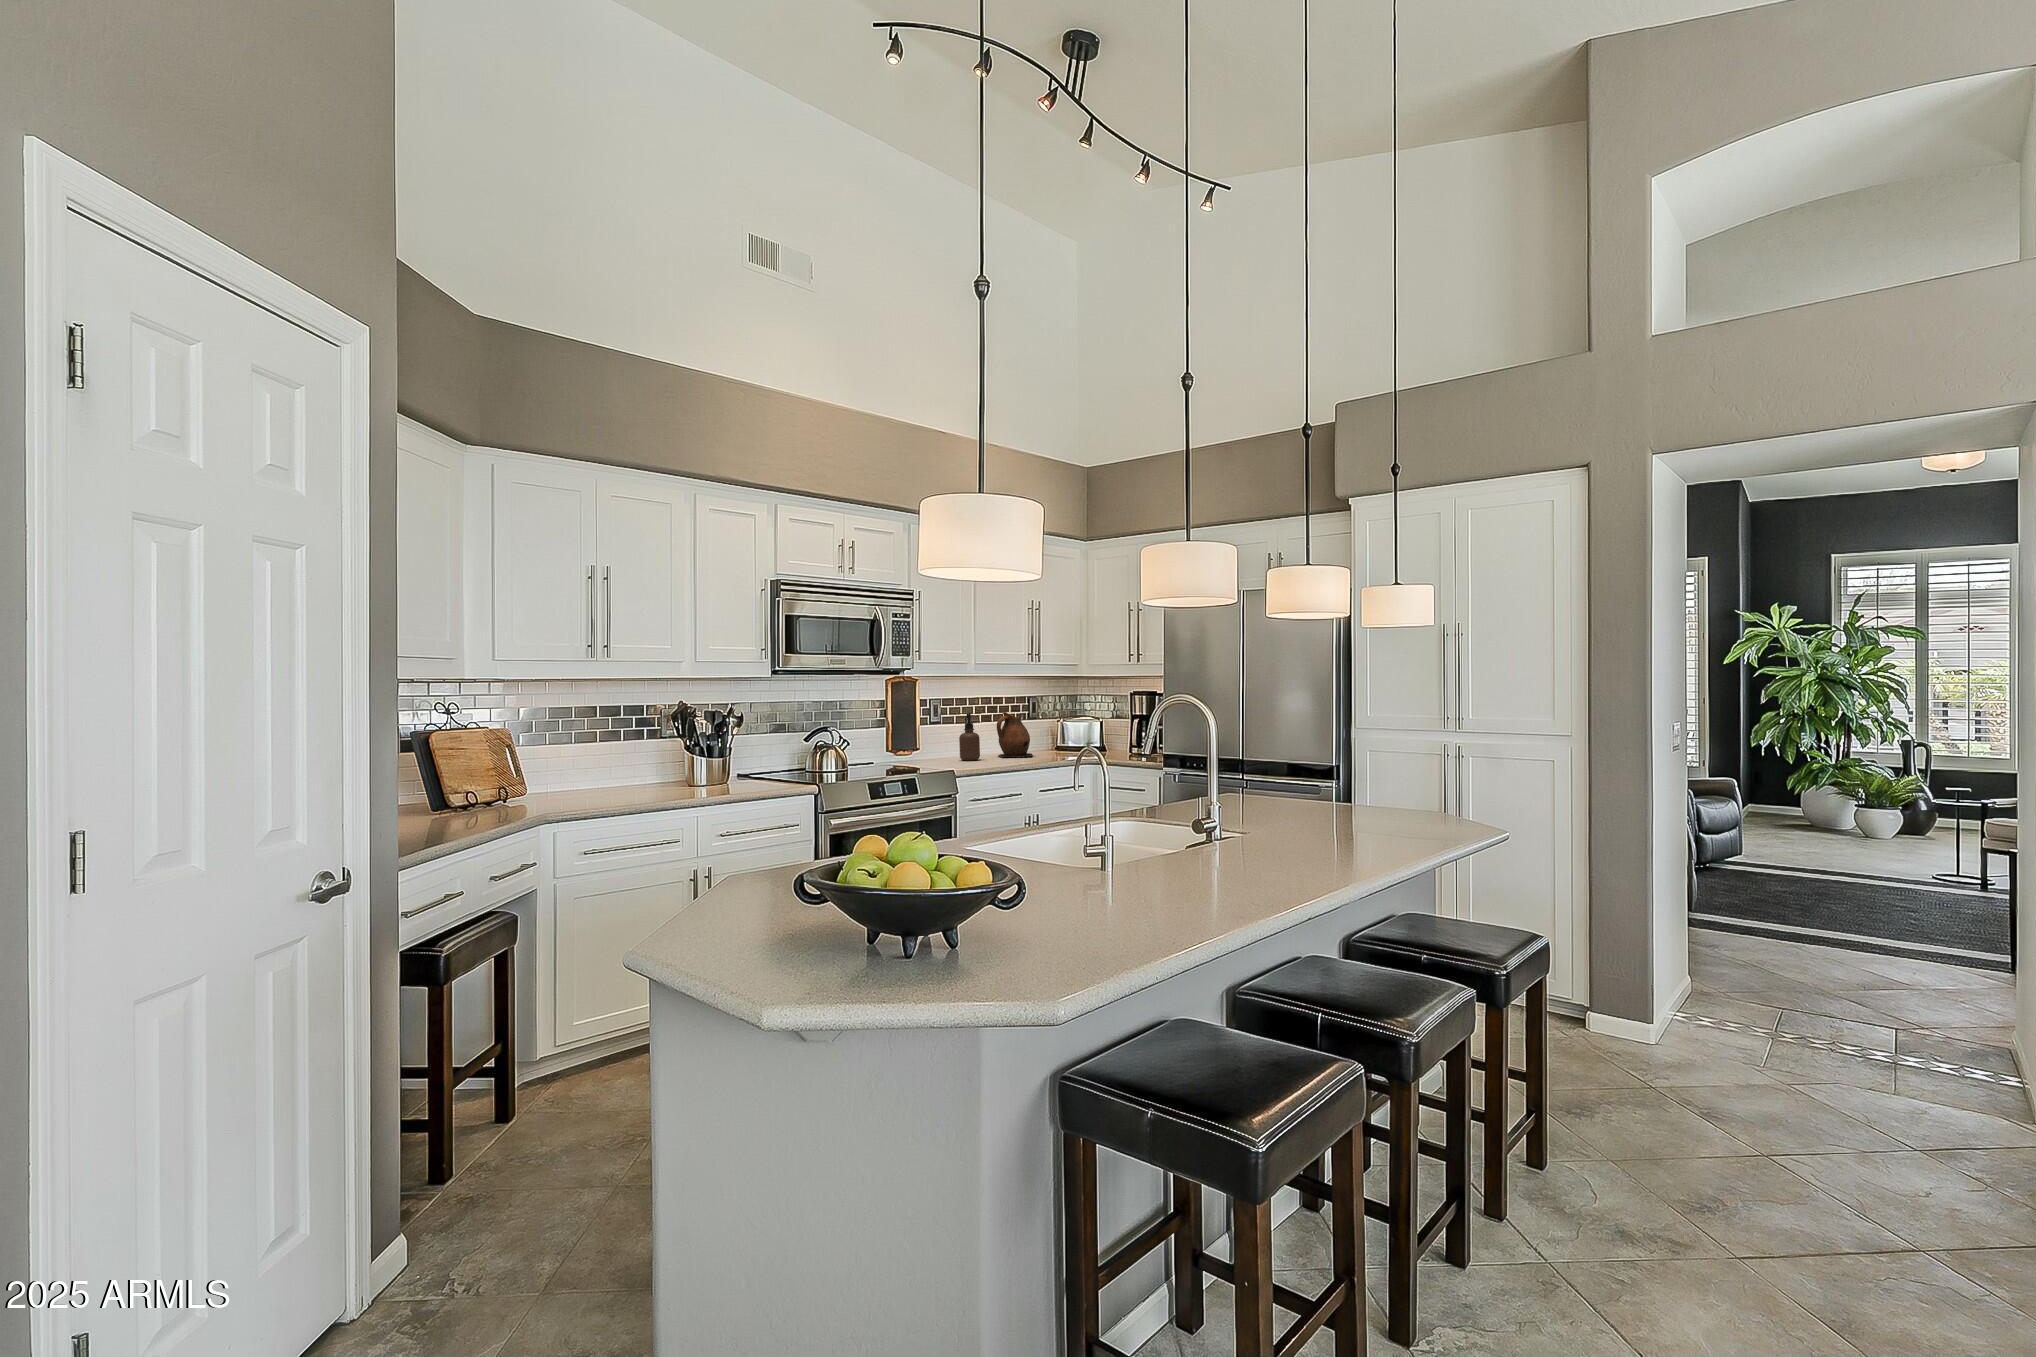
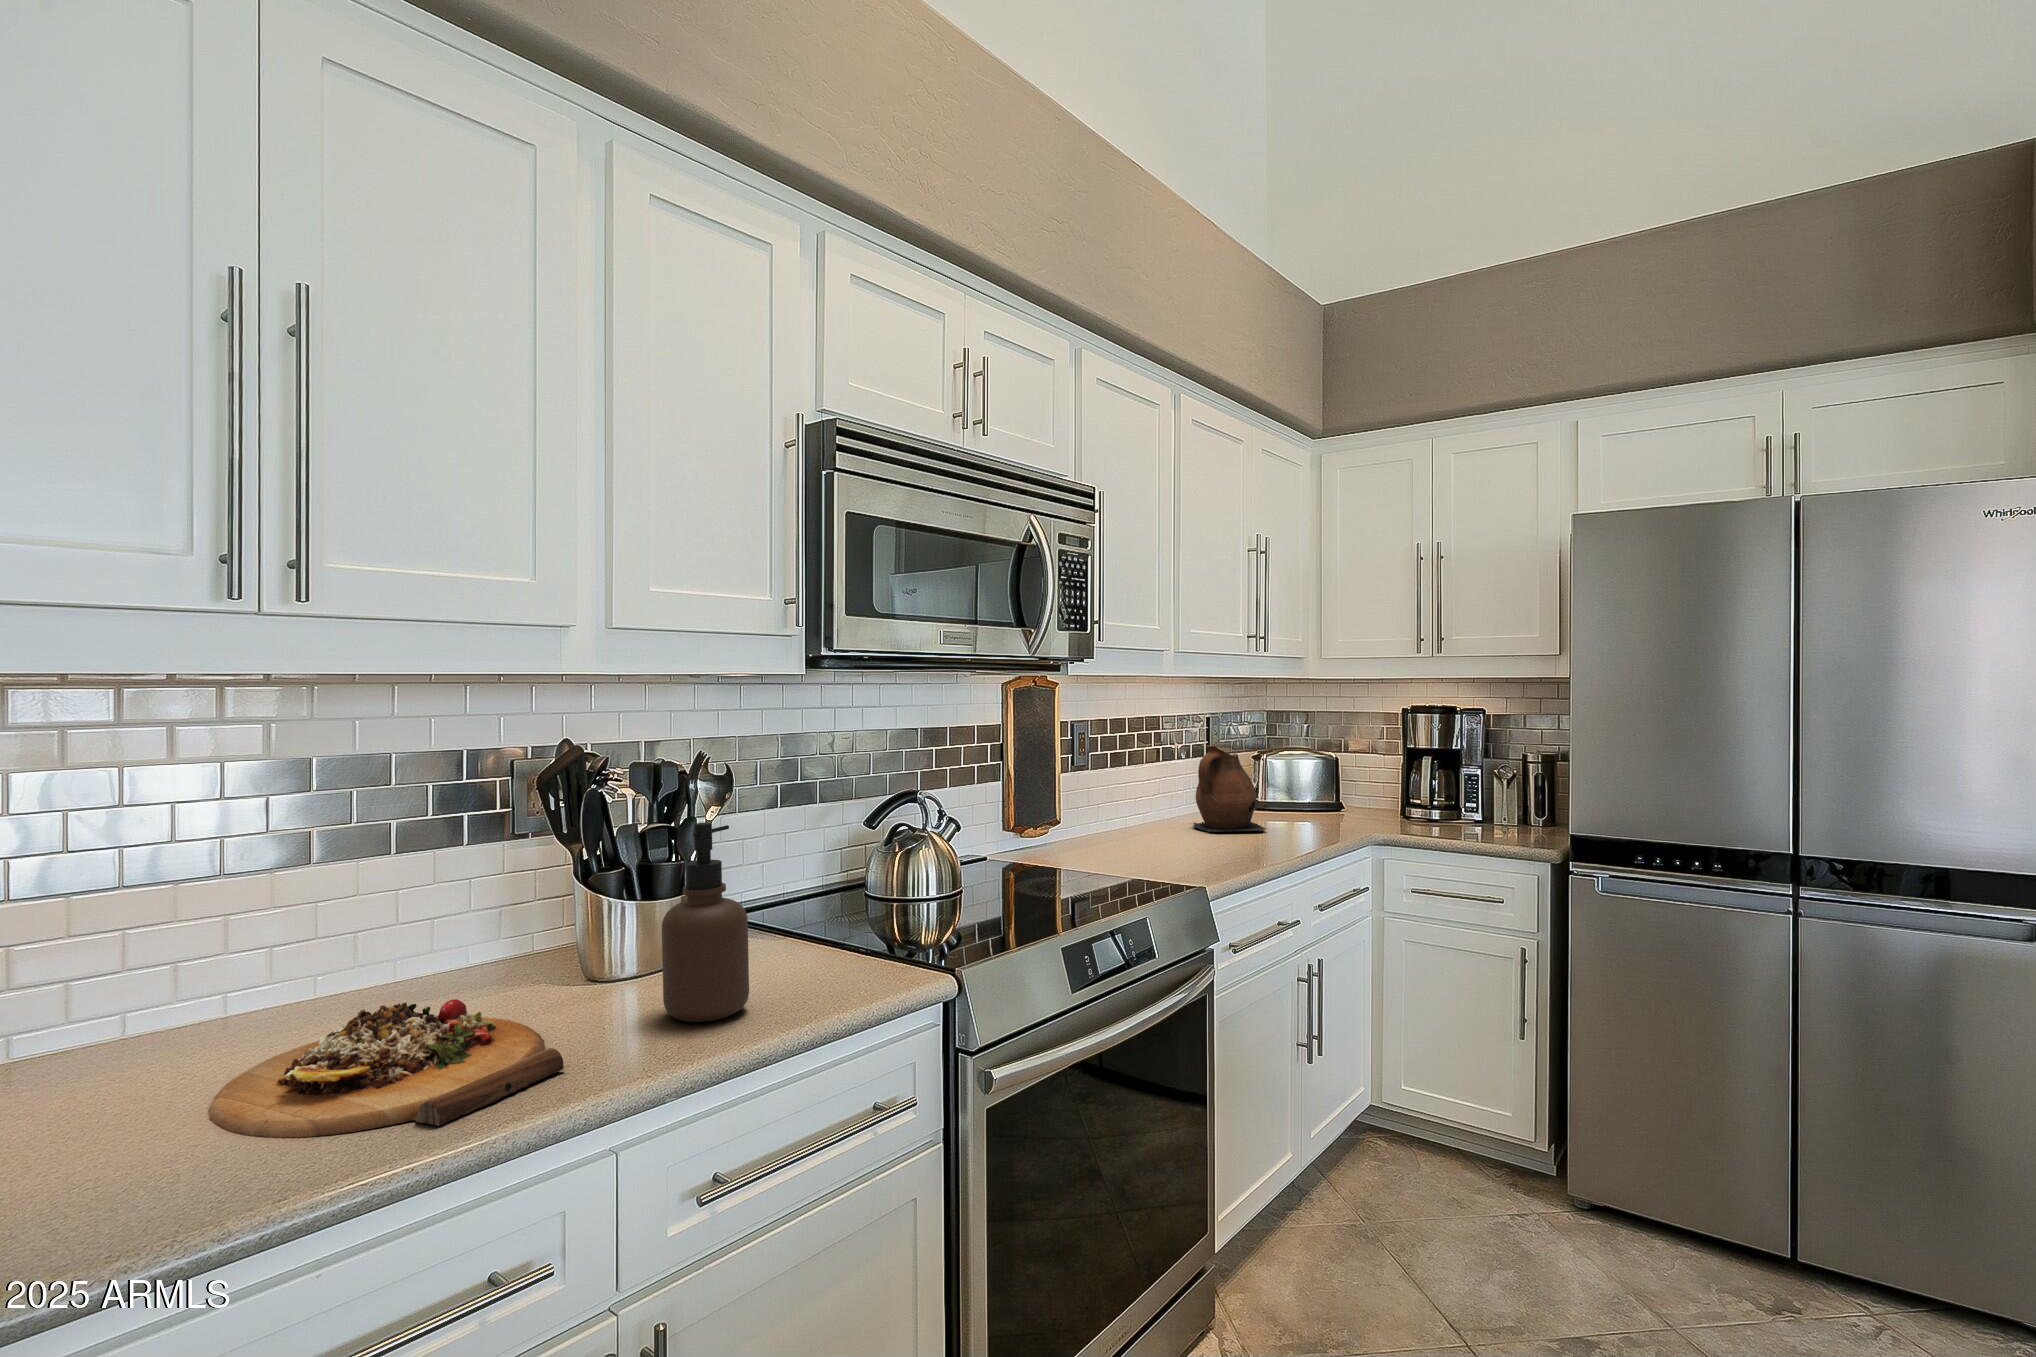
soap dispenser: present [959,714,980,761] -> present [662,822,749,1022]
cutting board: none [591,778,687,803] -> present [207,999,566,1137]

